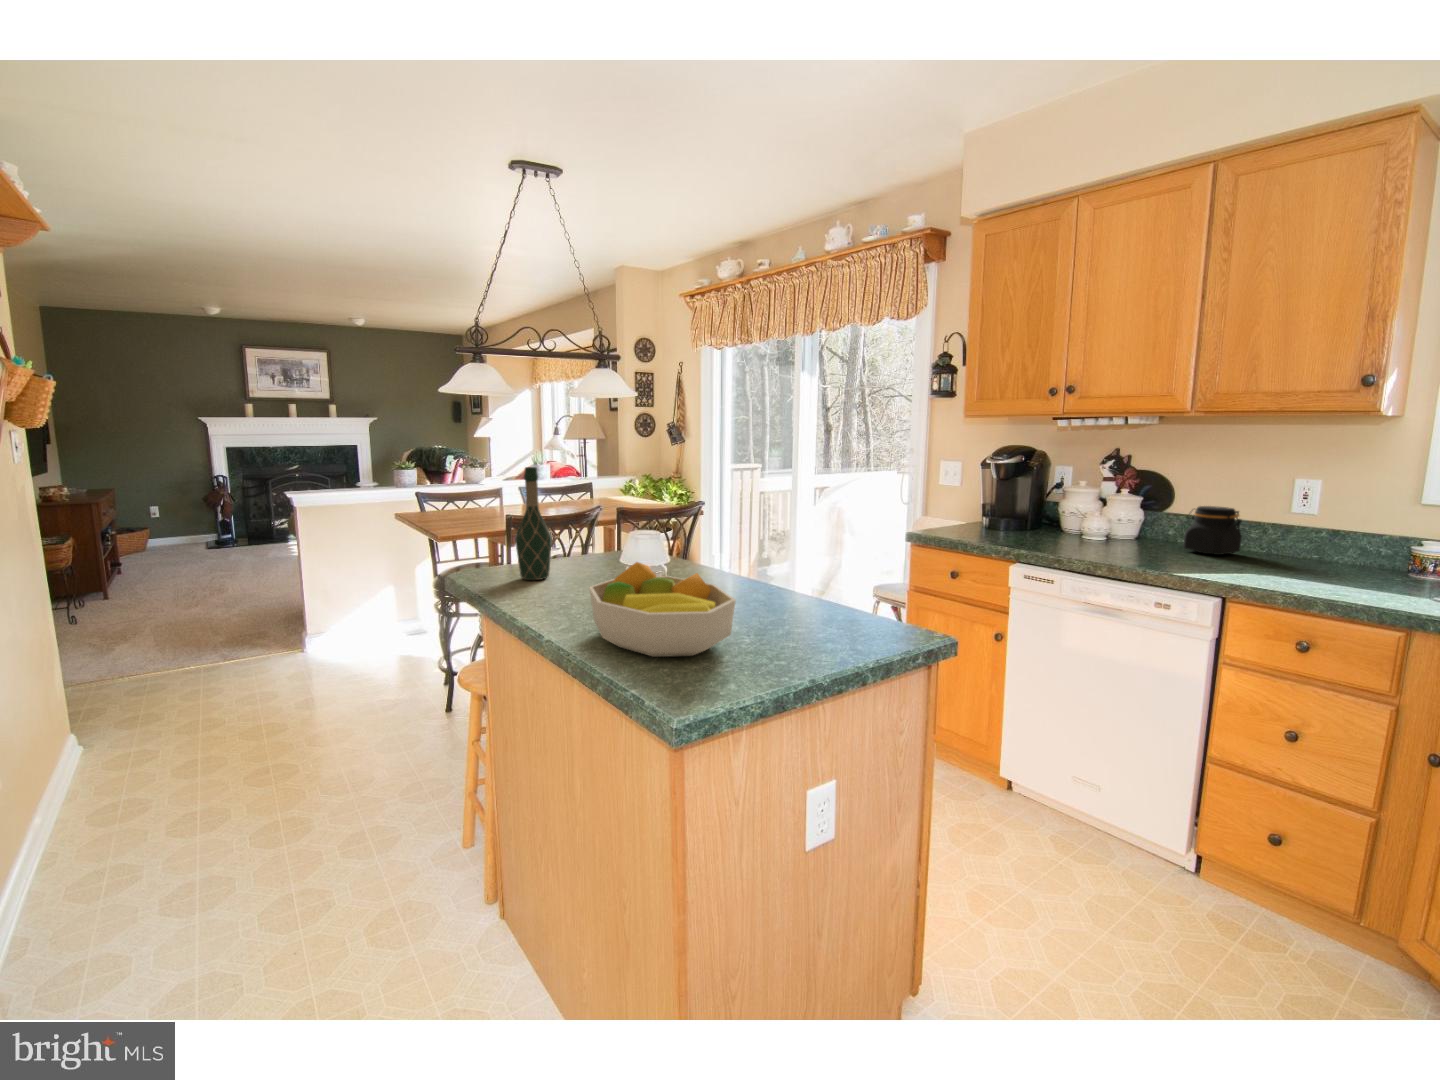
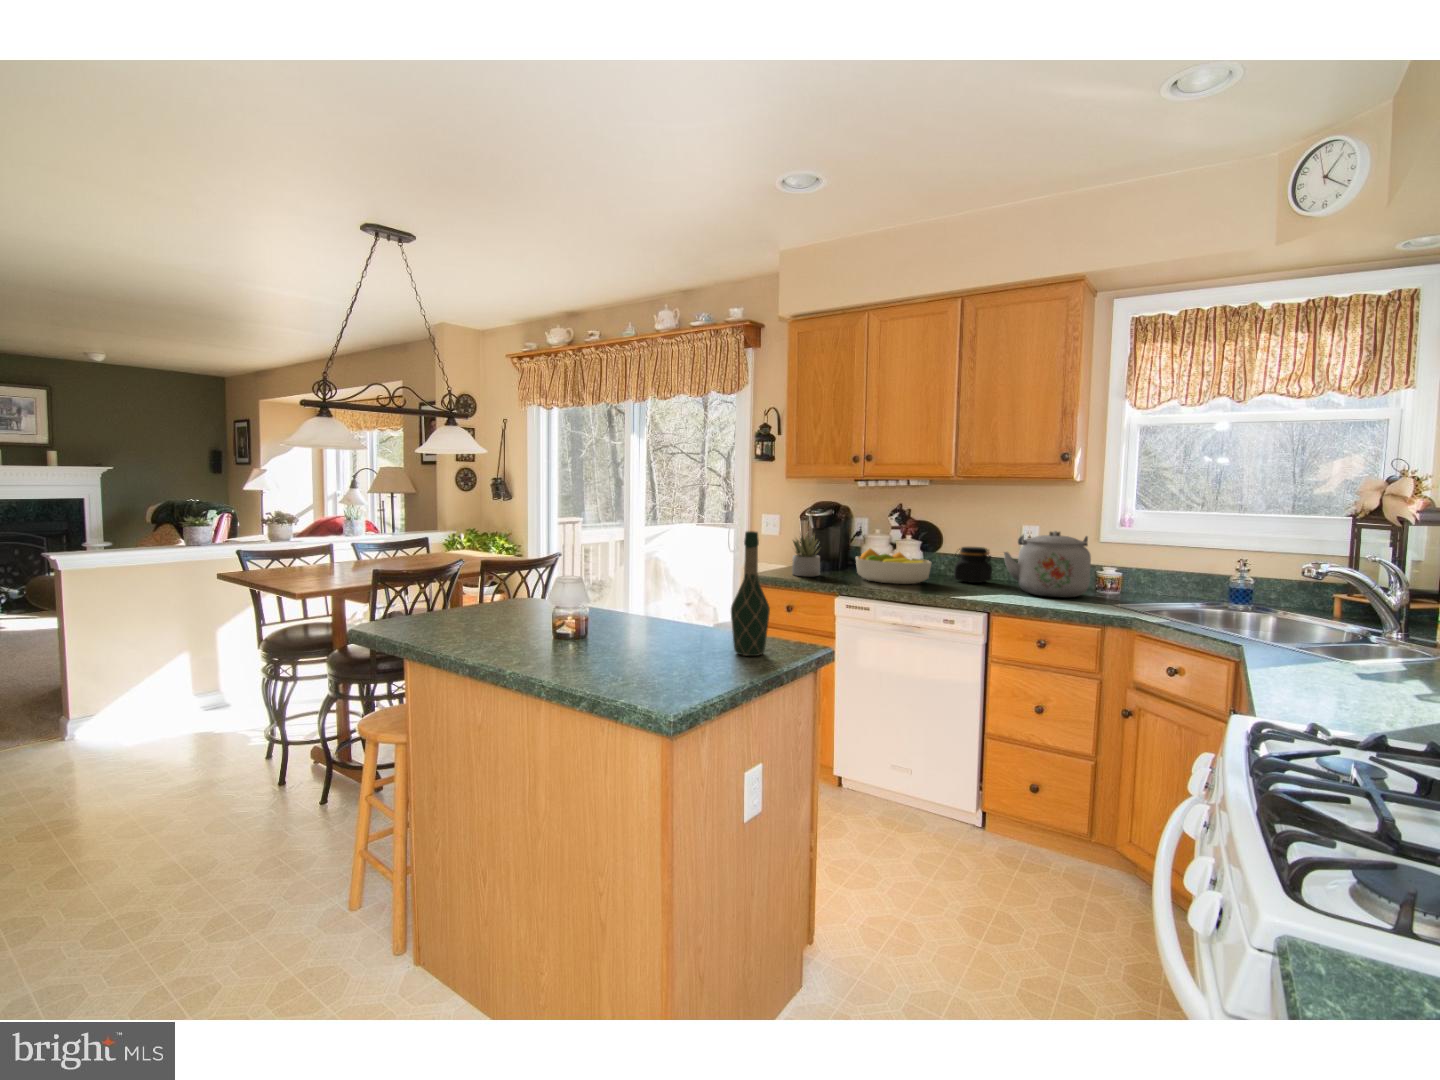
wine bottle: present [515,467,552,580] -> present [731,531,770,656]
succulent plant: none [963,483,1002,537] -> present [792,535,820,576]
kettle: none [1257,488,1403,583] -> present [1004,531,1091,597]
fruit bowl: present [589,562,736,657] -> present [856,548,931,584]

